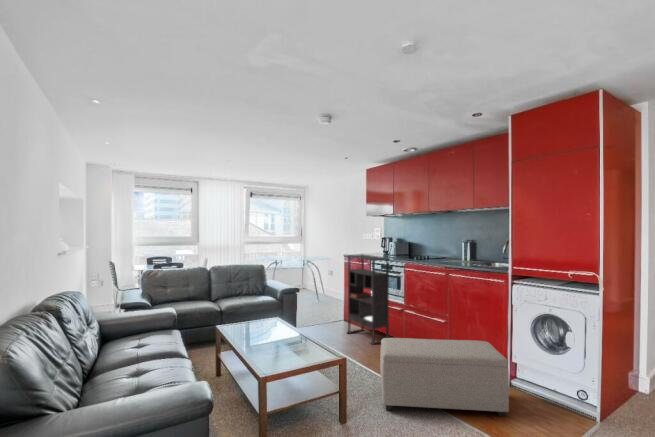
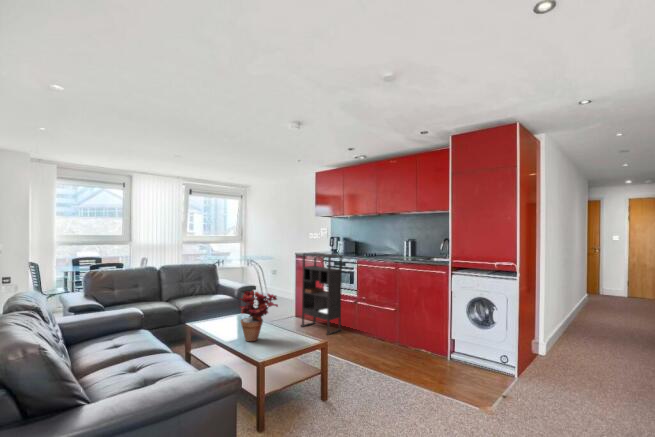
potted plant: none [251,295,296,351] -> present [240,291,278,341]
ottoman: present [380,338,509,417] -> none [348,322,455,386]

